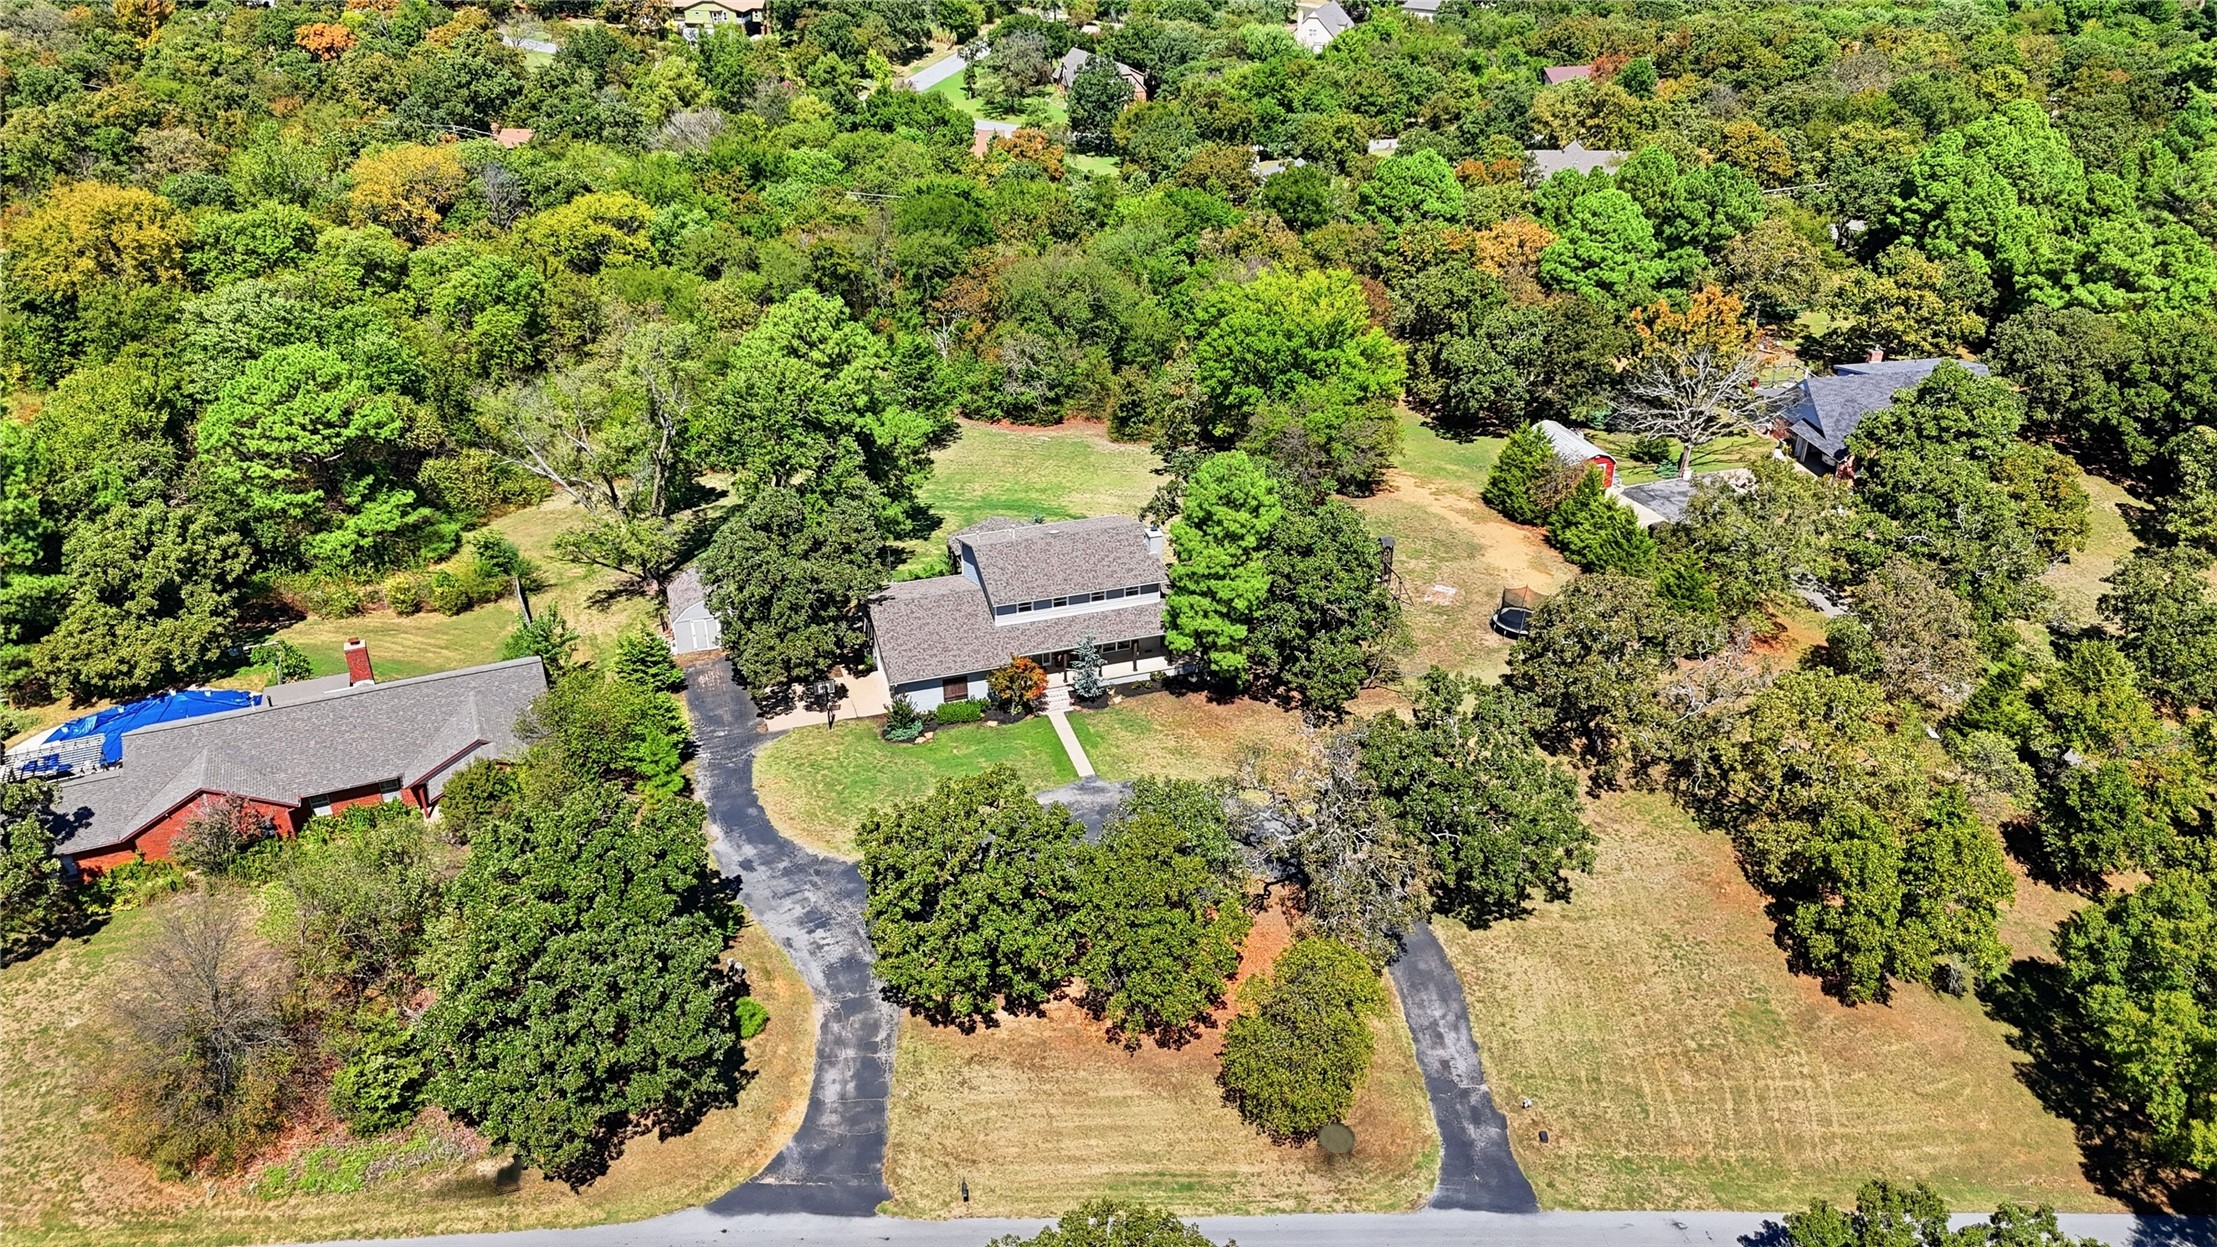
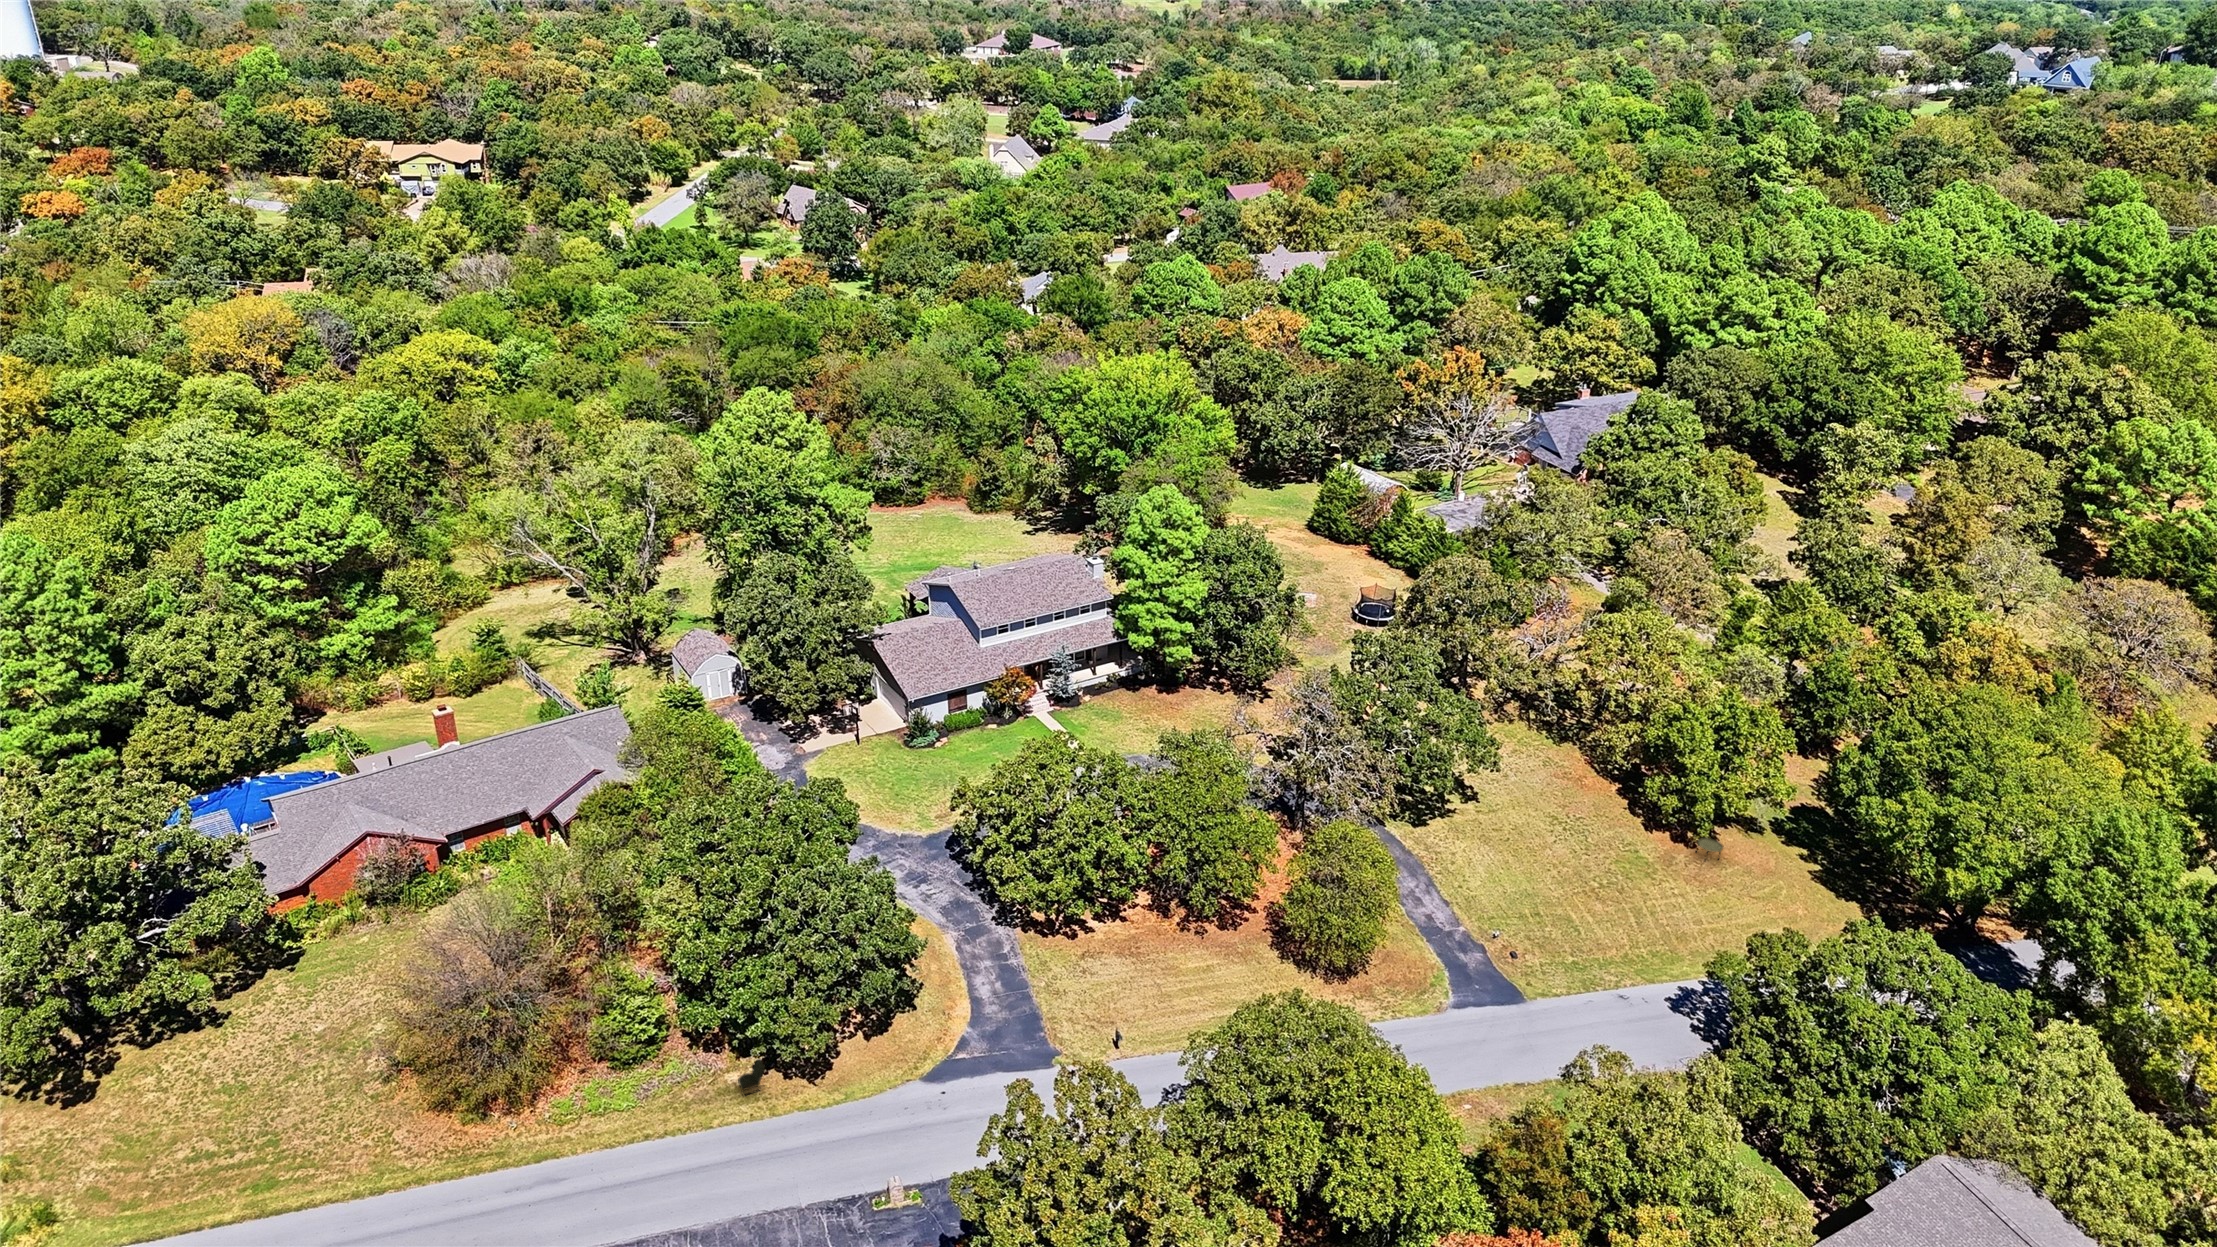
round table: present [1317,1122,1356,1163] -> present [1697,837,1723,857]

